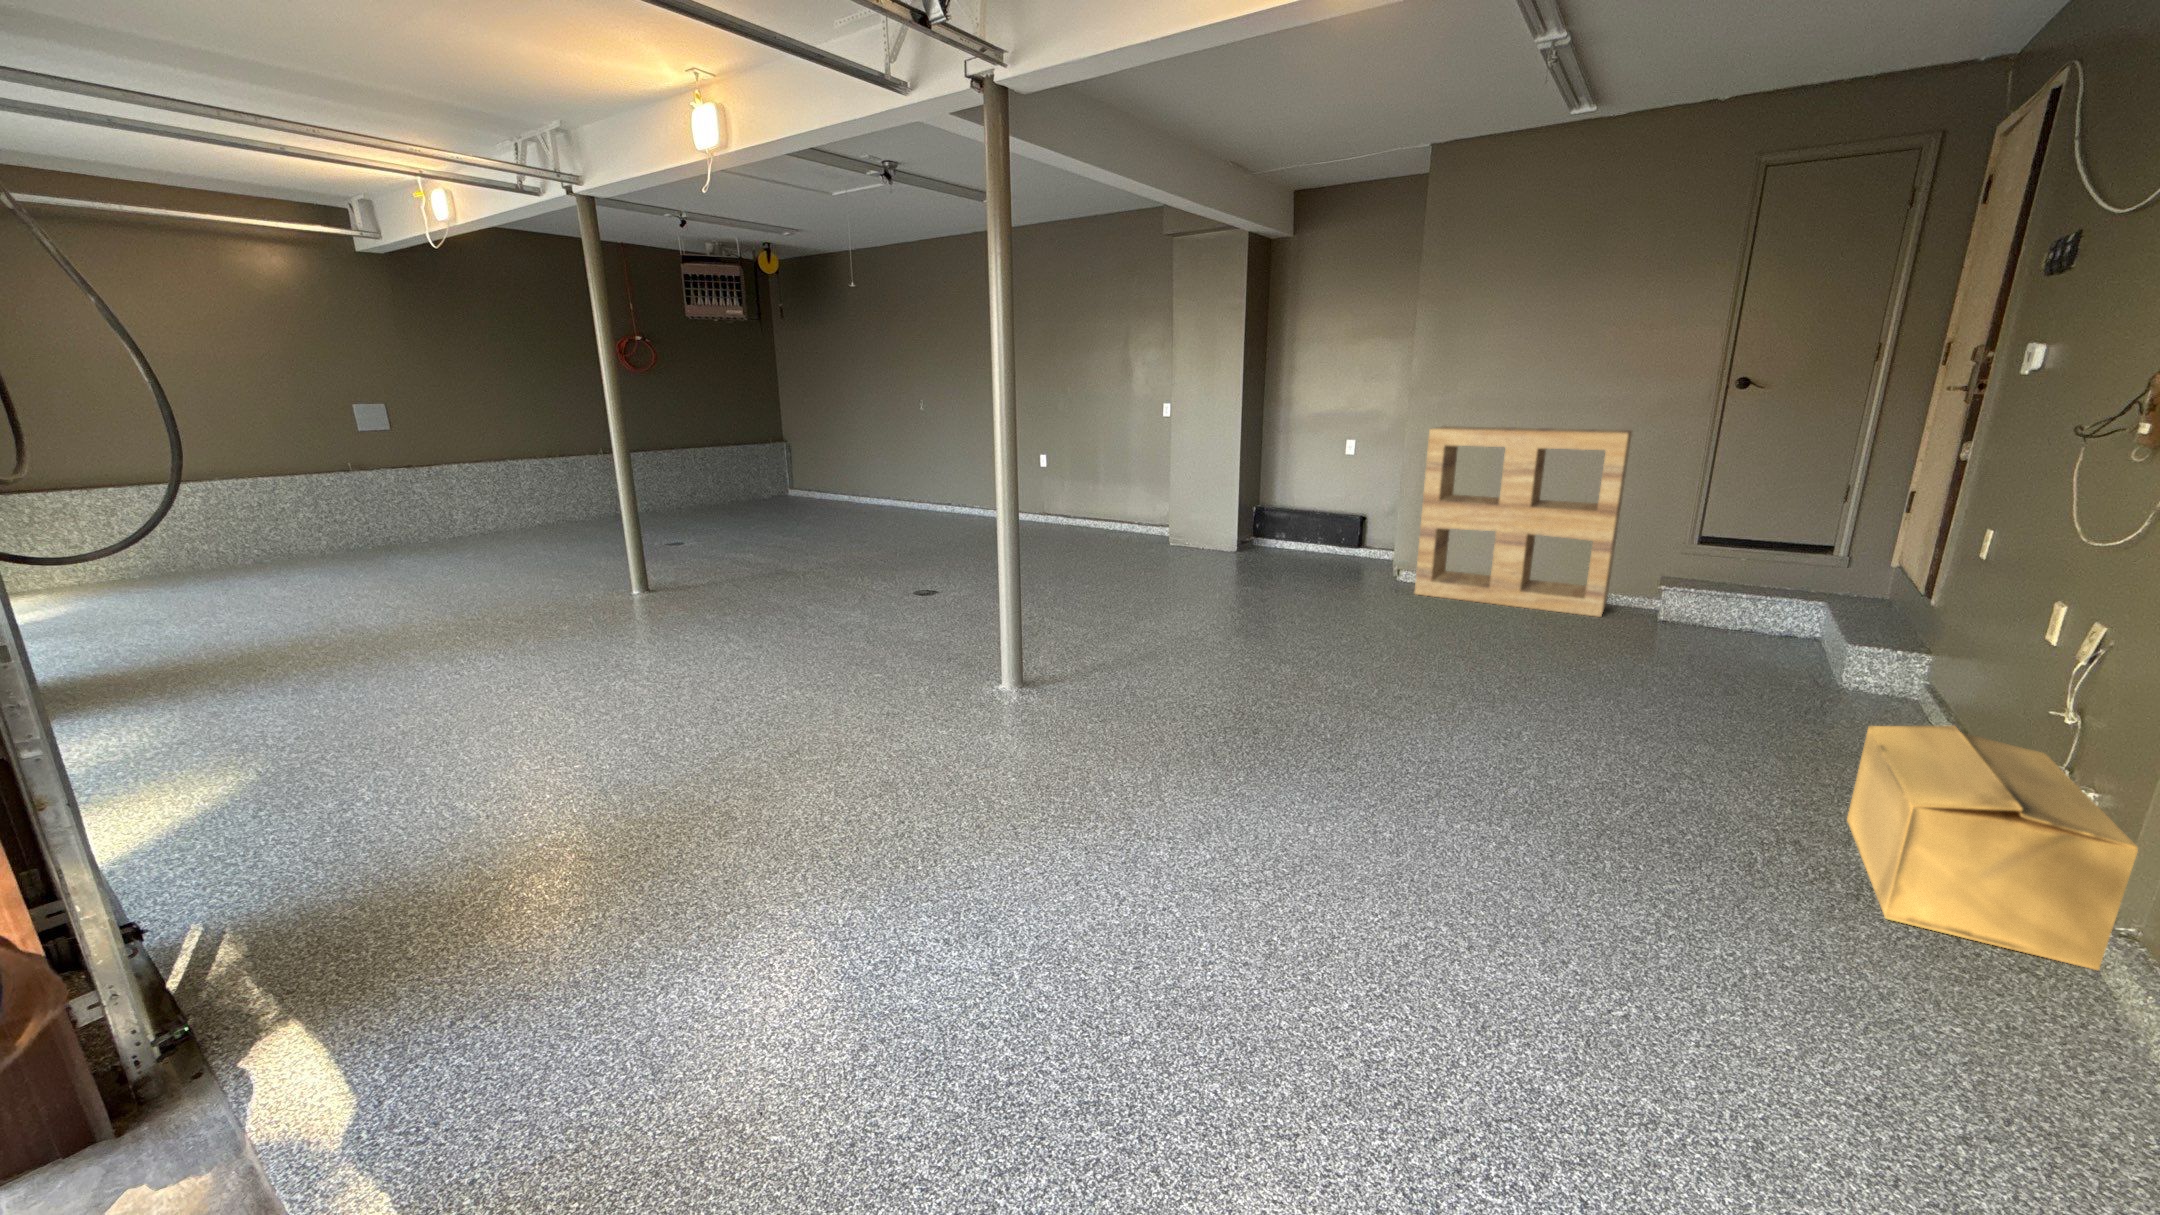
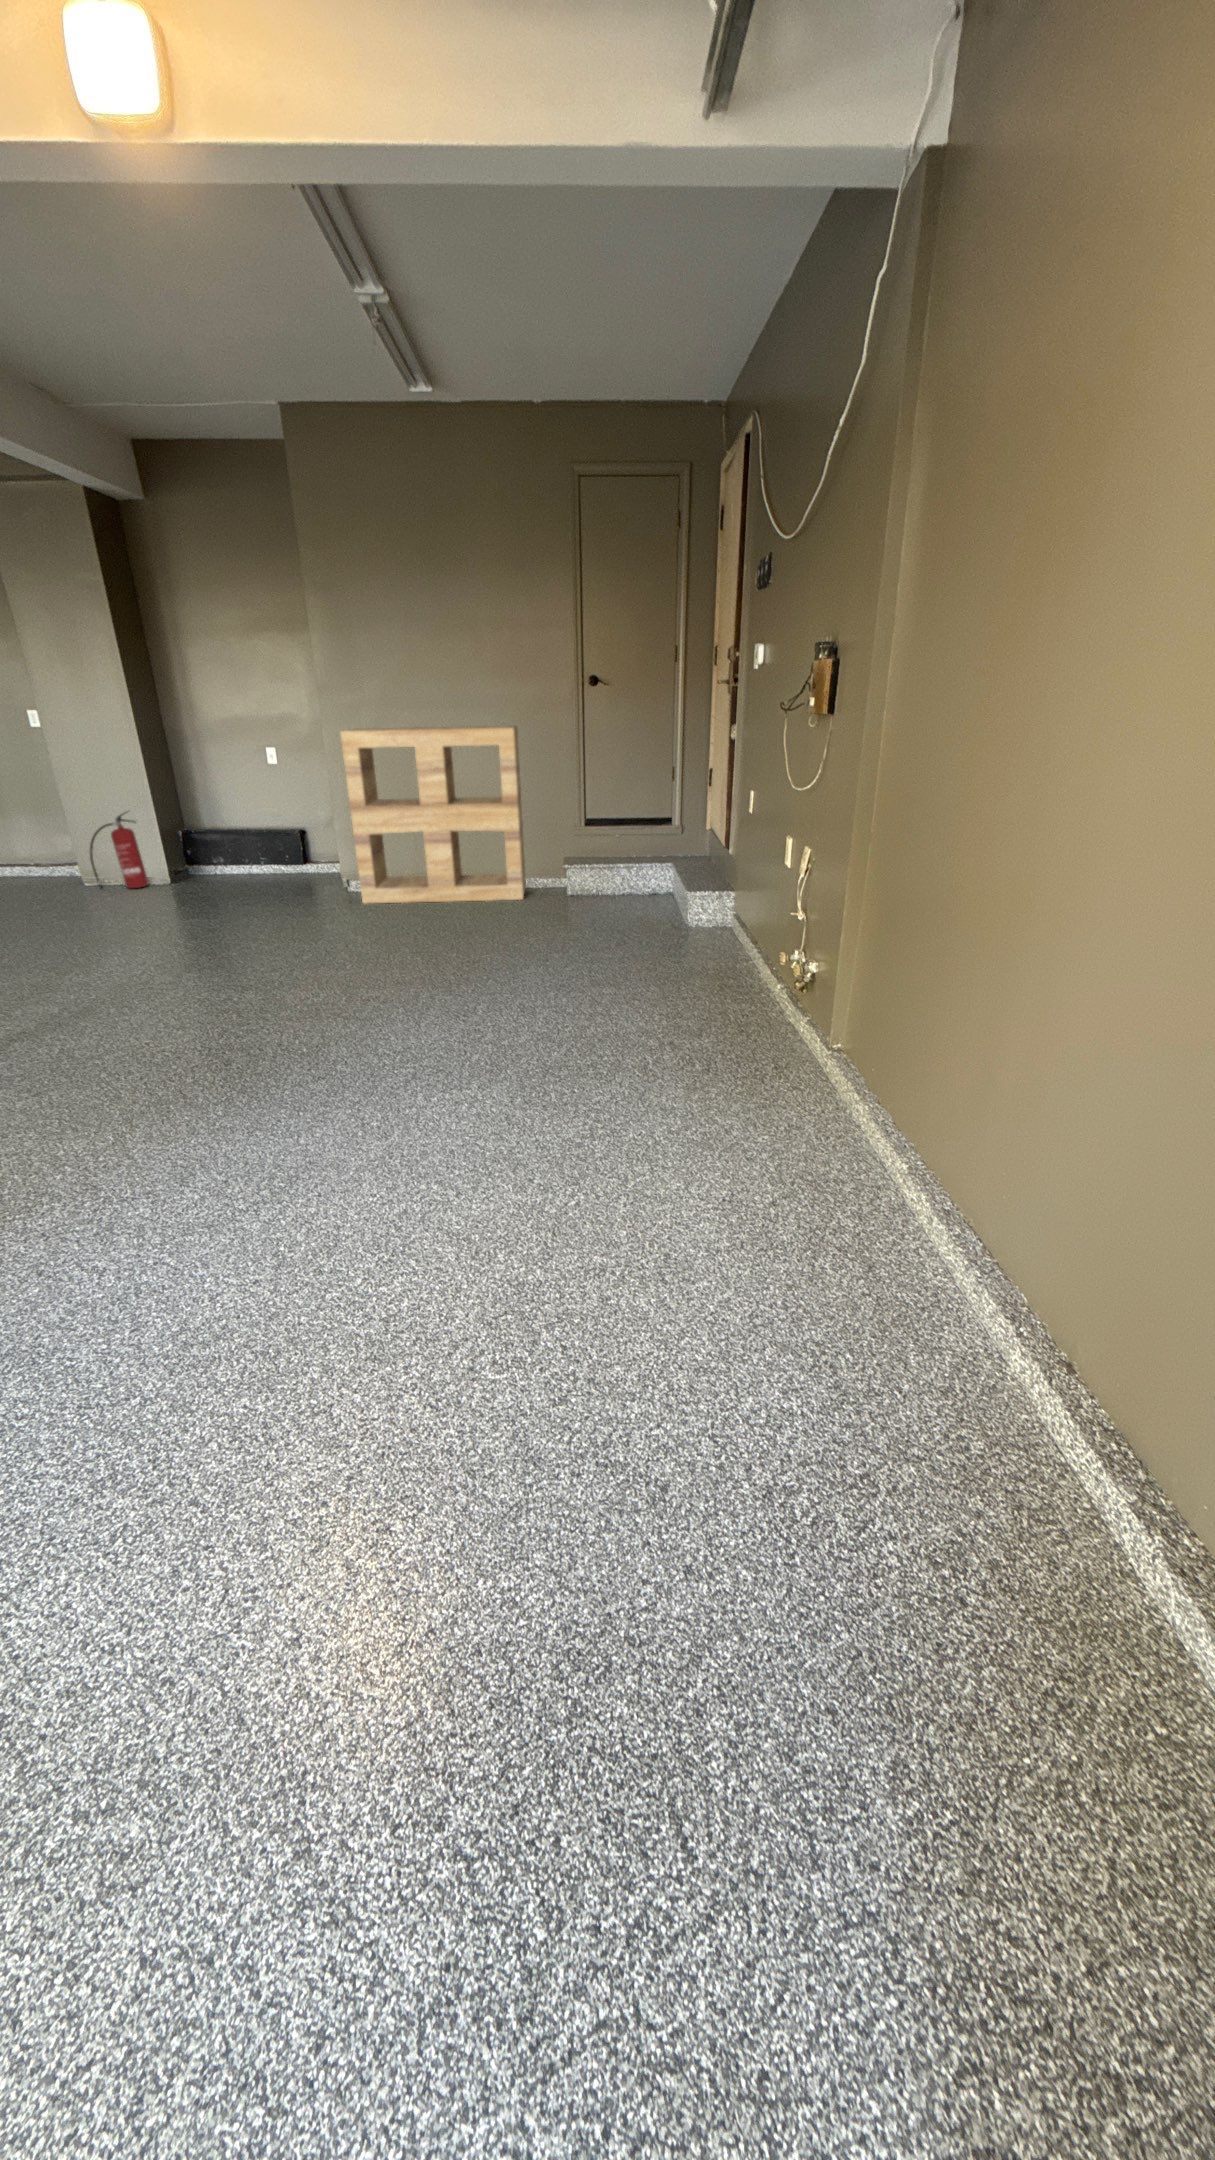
fire extinguisher: none [1183,485,1227,550] -> present [90,814,148,888]
cardboard box: present [1847,726,2138,970] -> none [698,934,838,1080]

